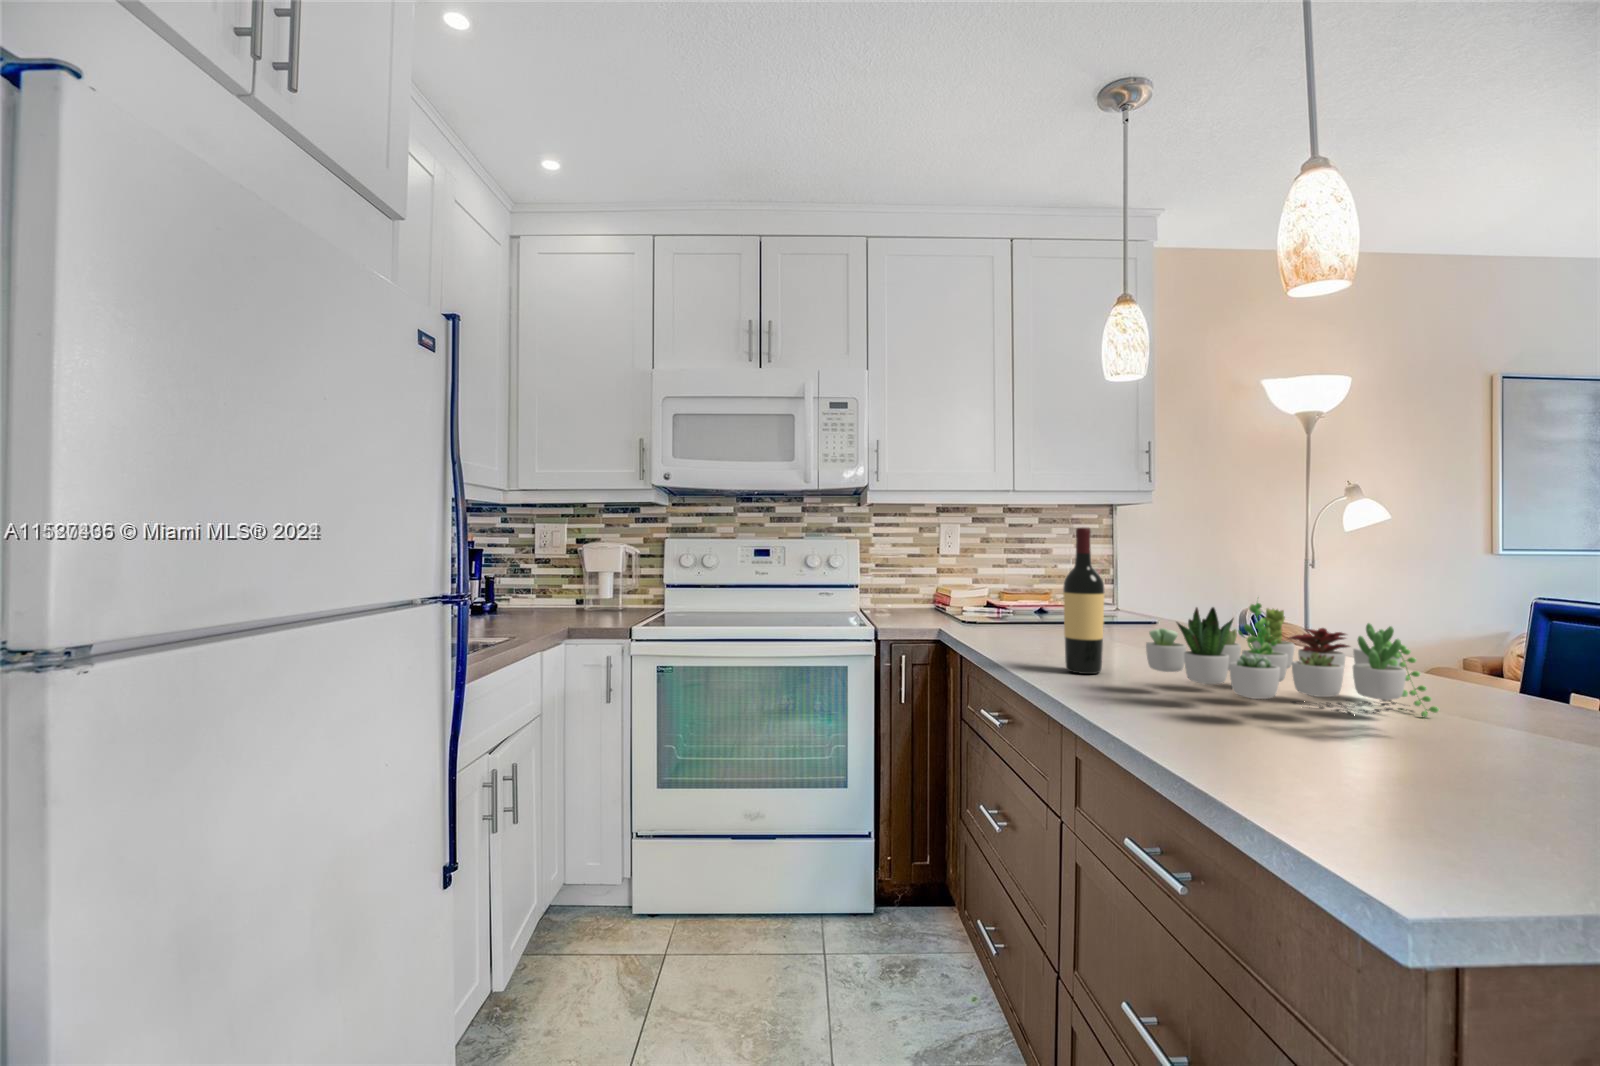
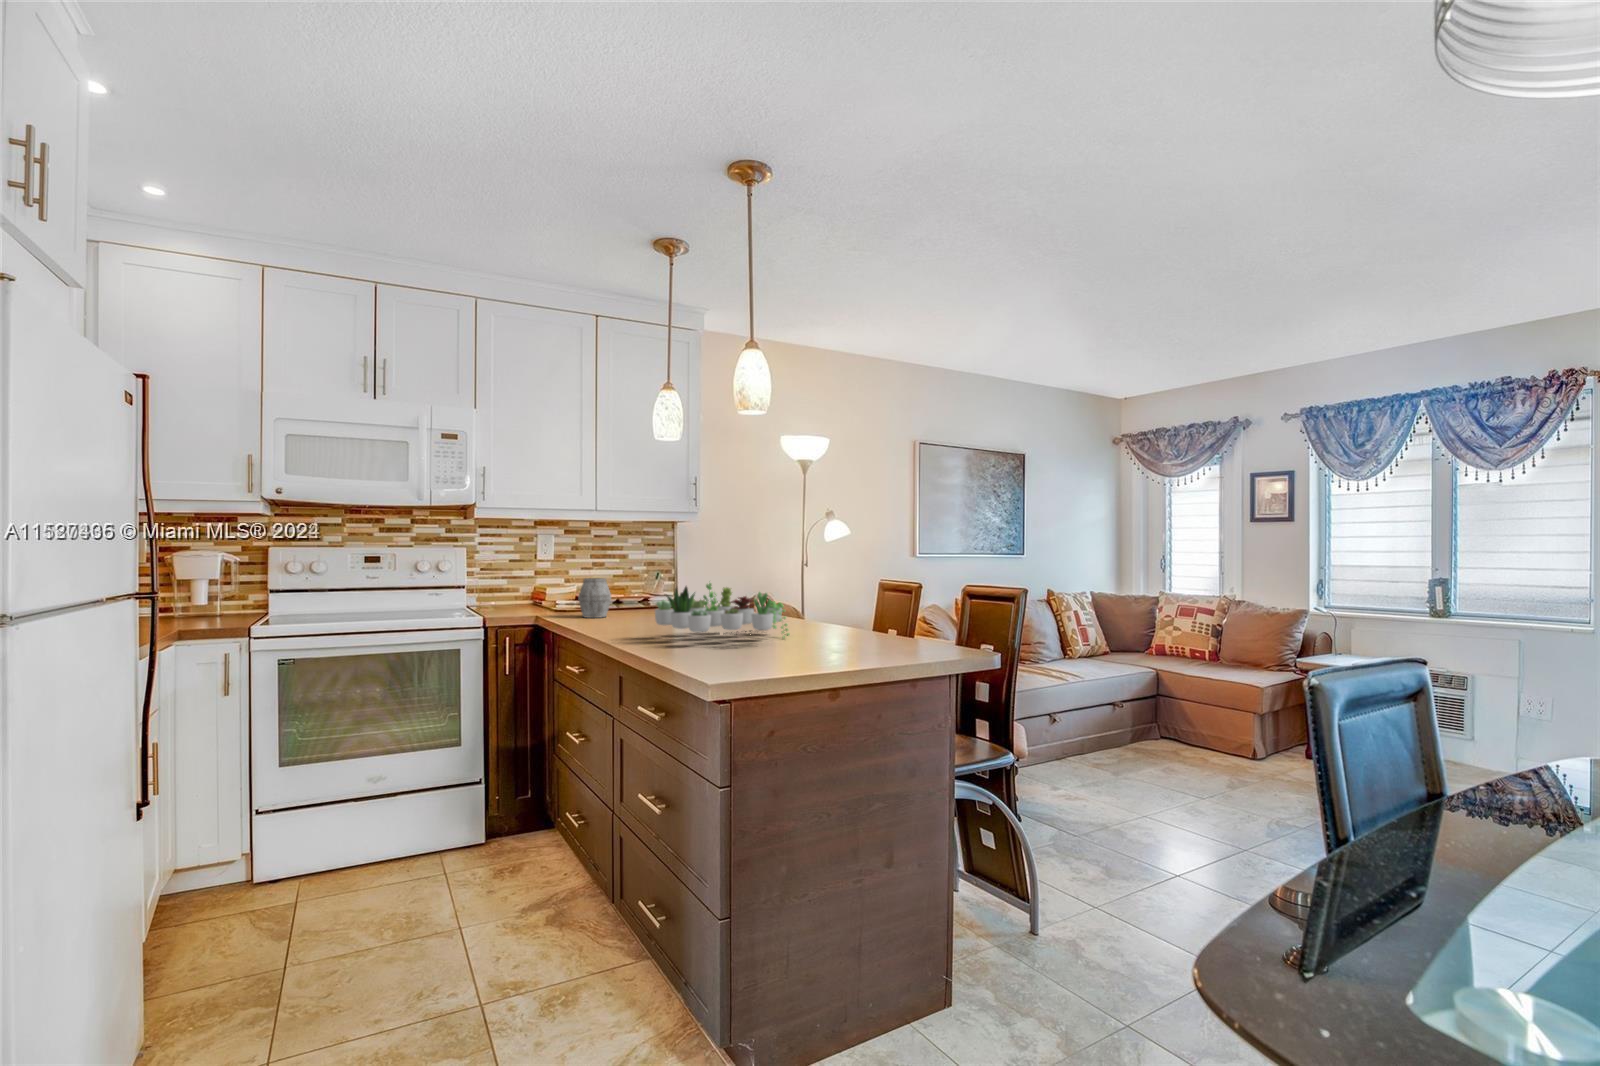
wine bottle: present [1063,528,1104,674] -> none [612,540,637,633]
mug: none [998,581,1044,636] -> present [578,578,611,618]

